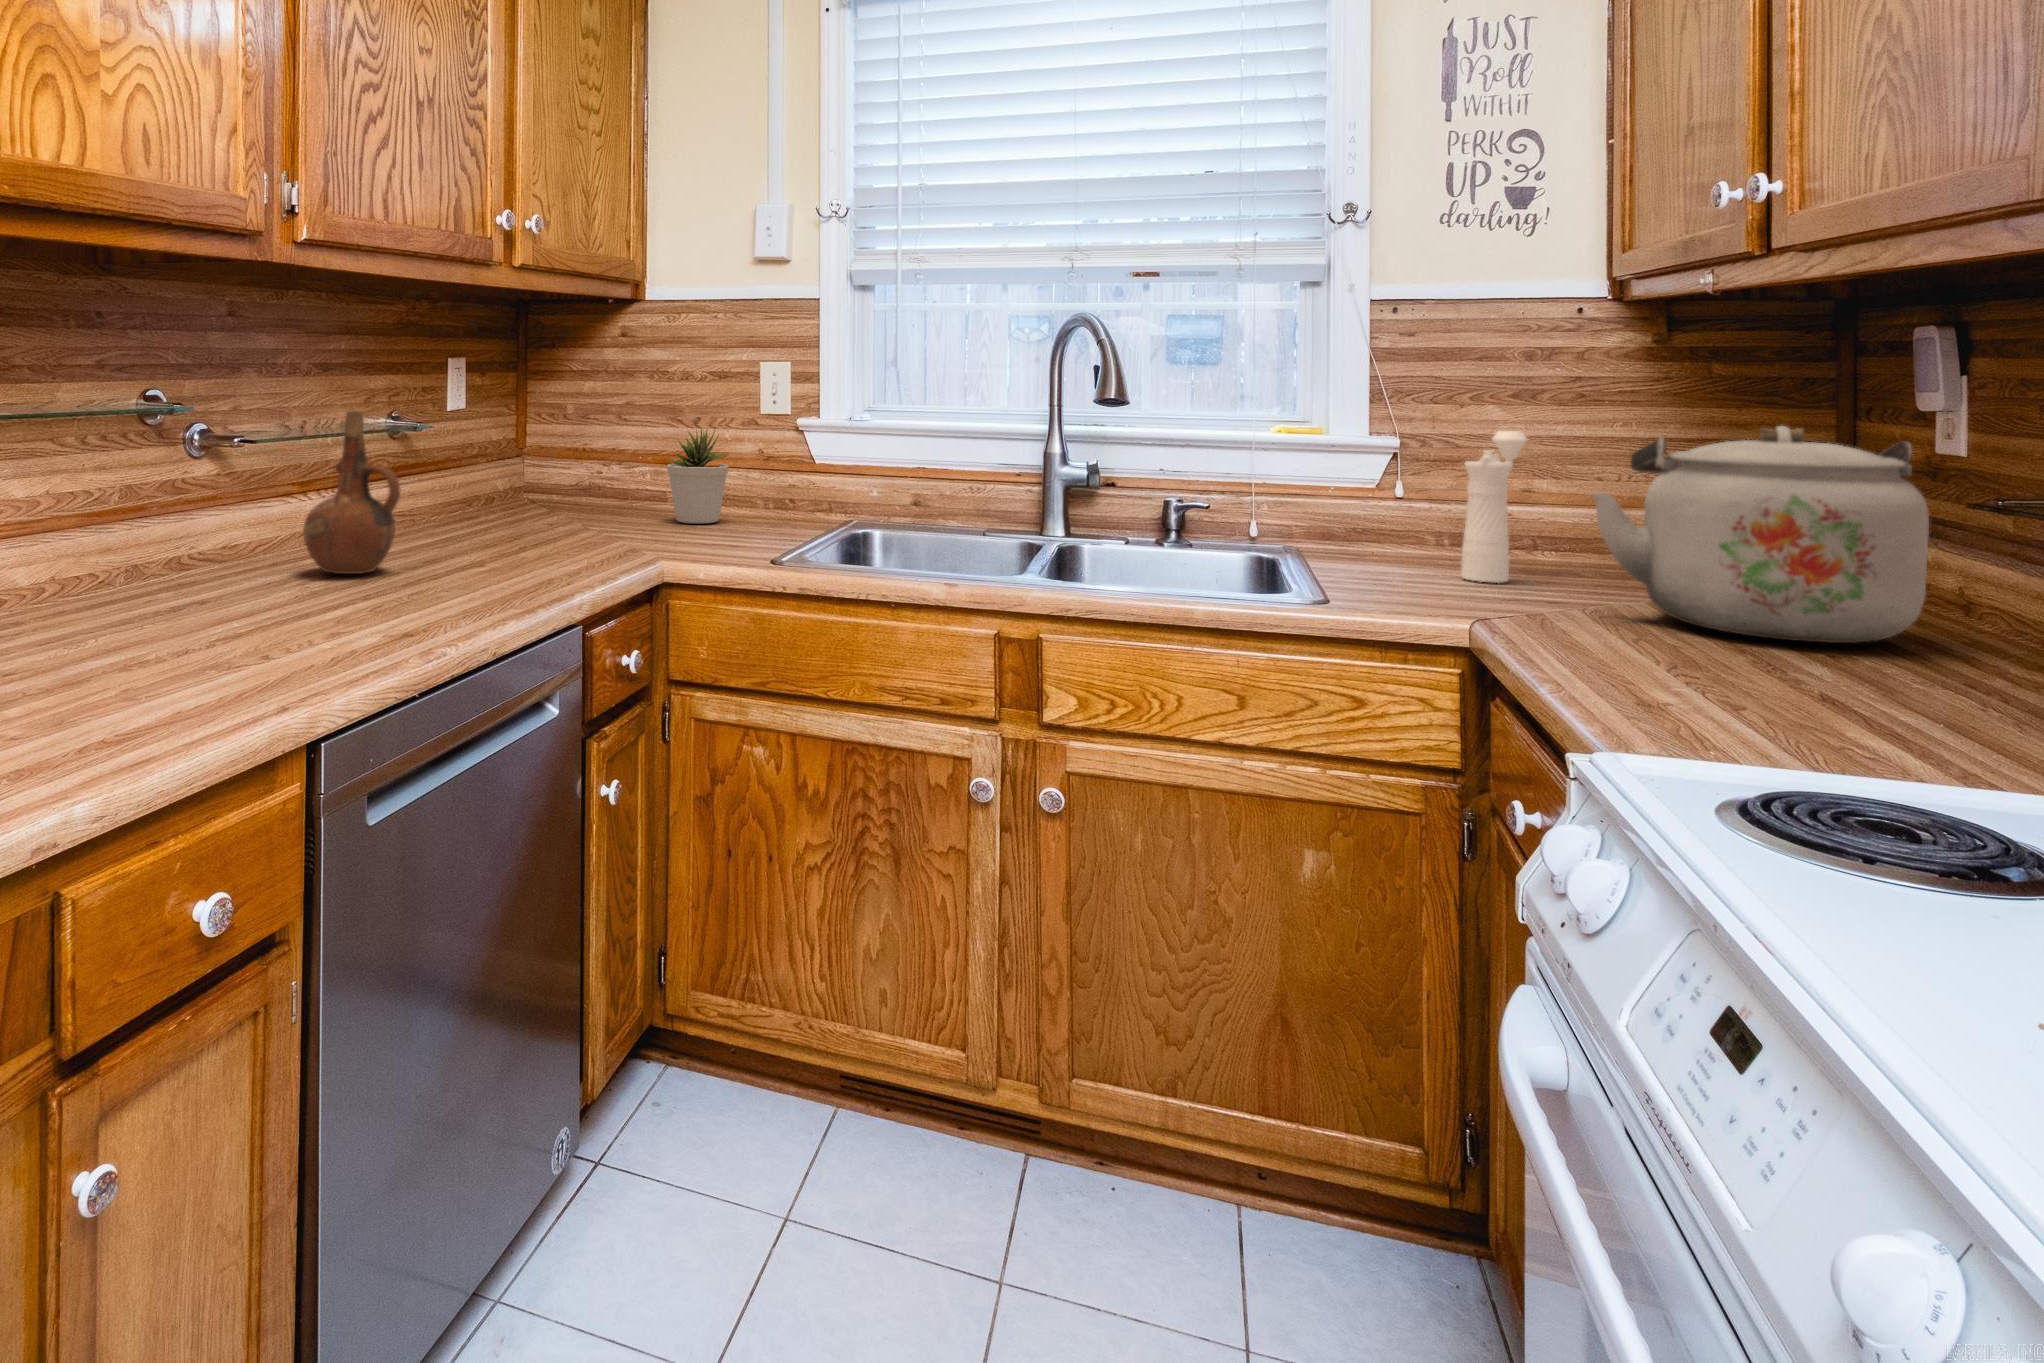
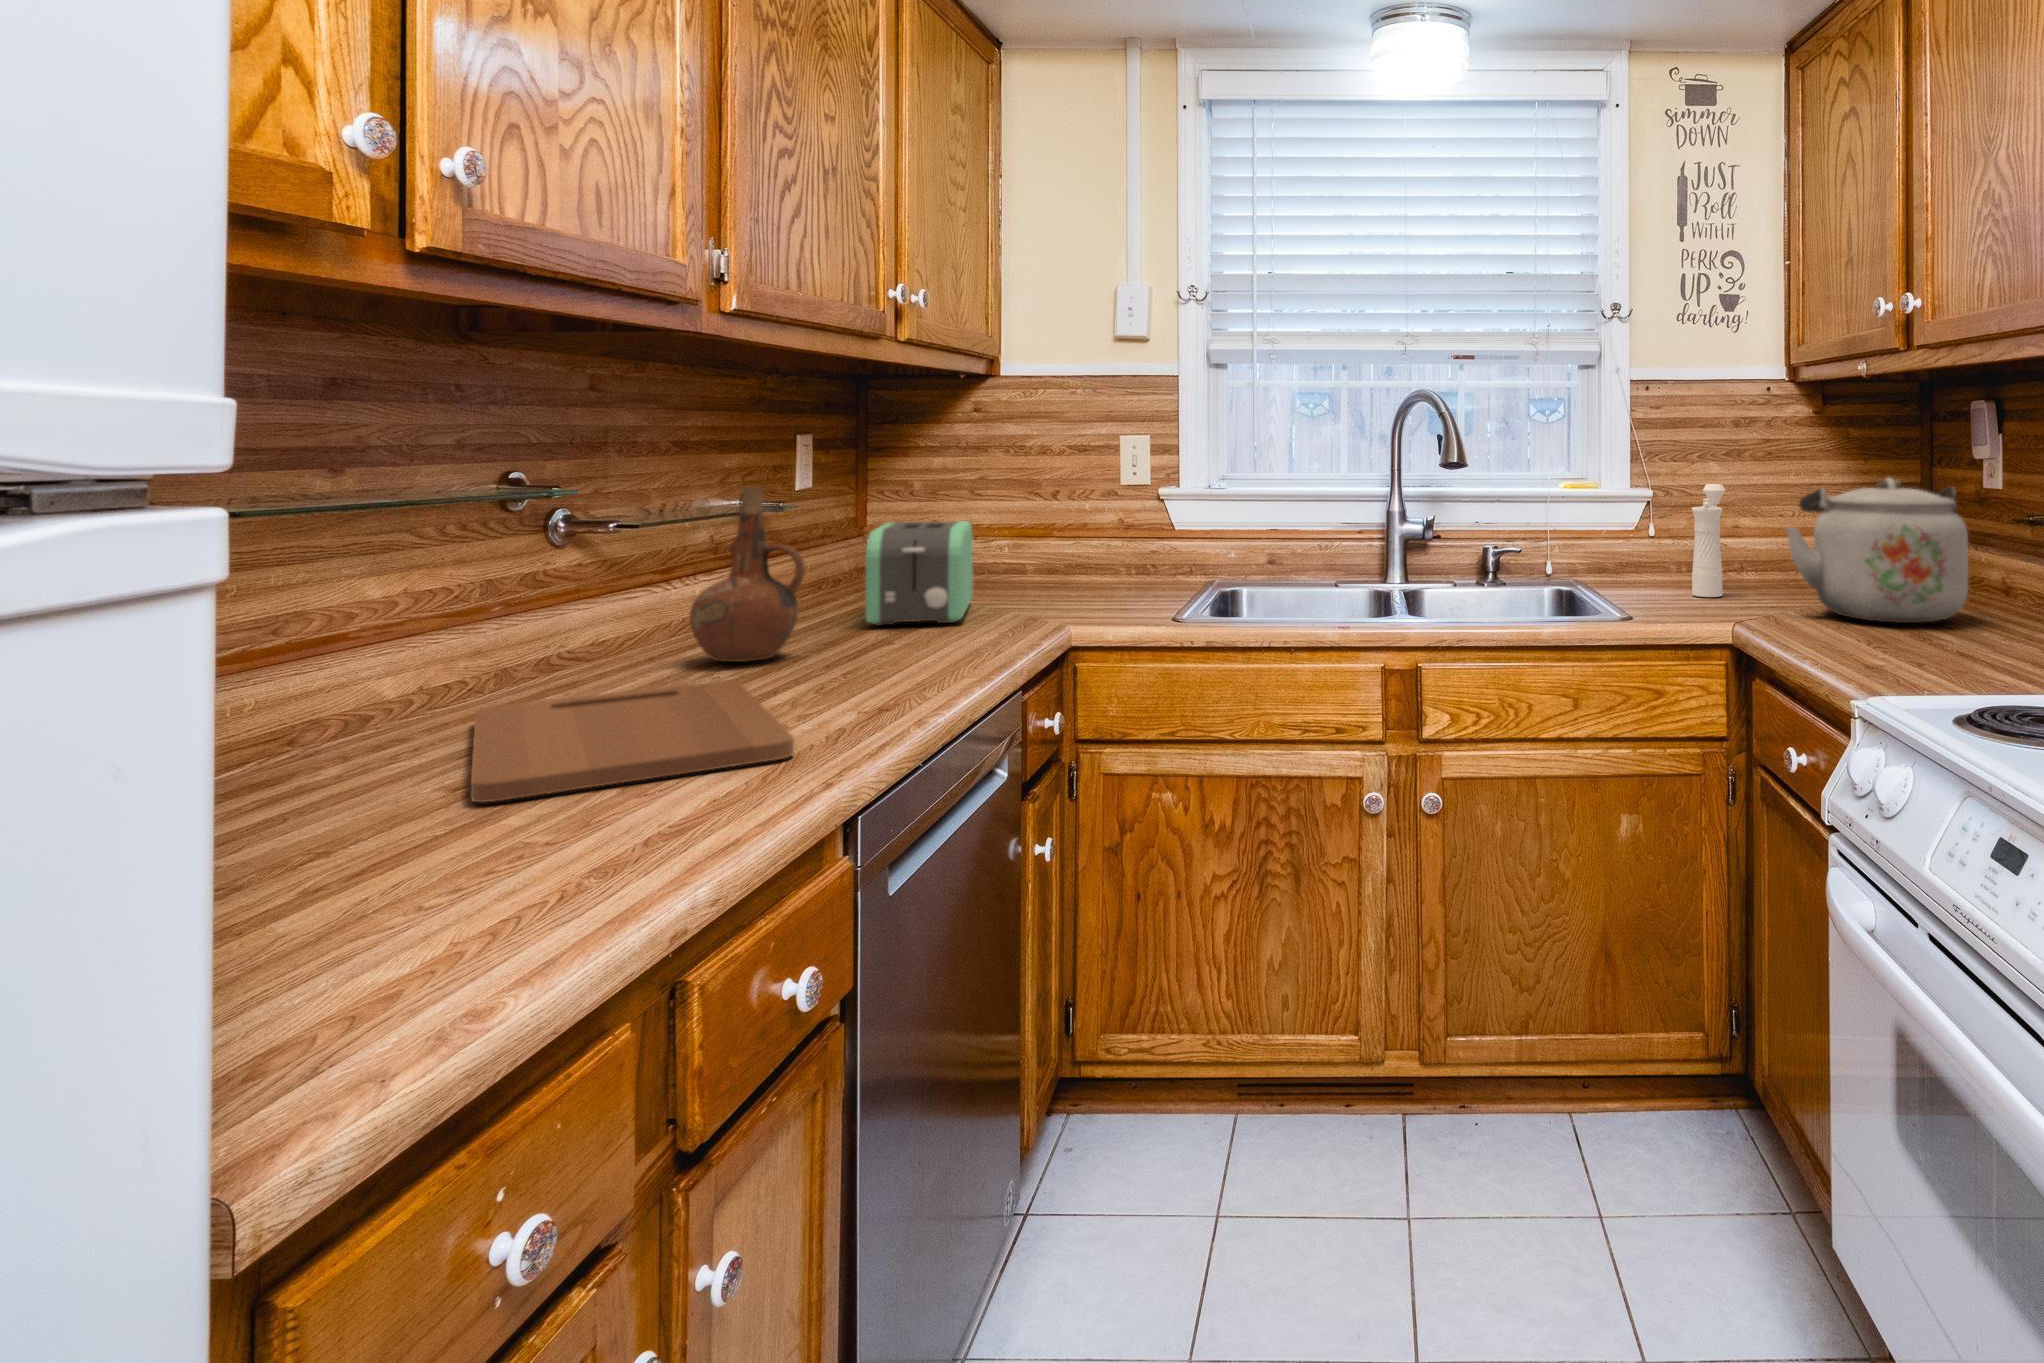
potted plant: present [666,428,728,524] -> none [1033,493,1095,588]
toaster: none [477,450,594,551] -> present [866,521,973,626]
cutting board: none [23,590,310,678] -> present [471,681,794,802]

